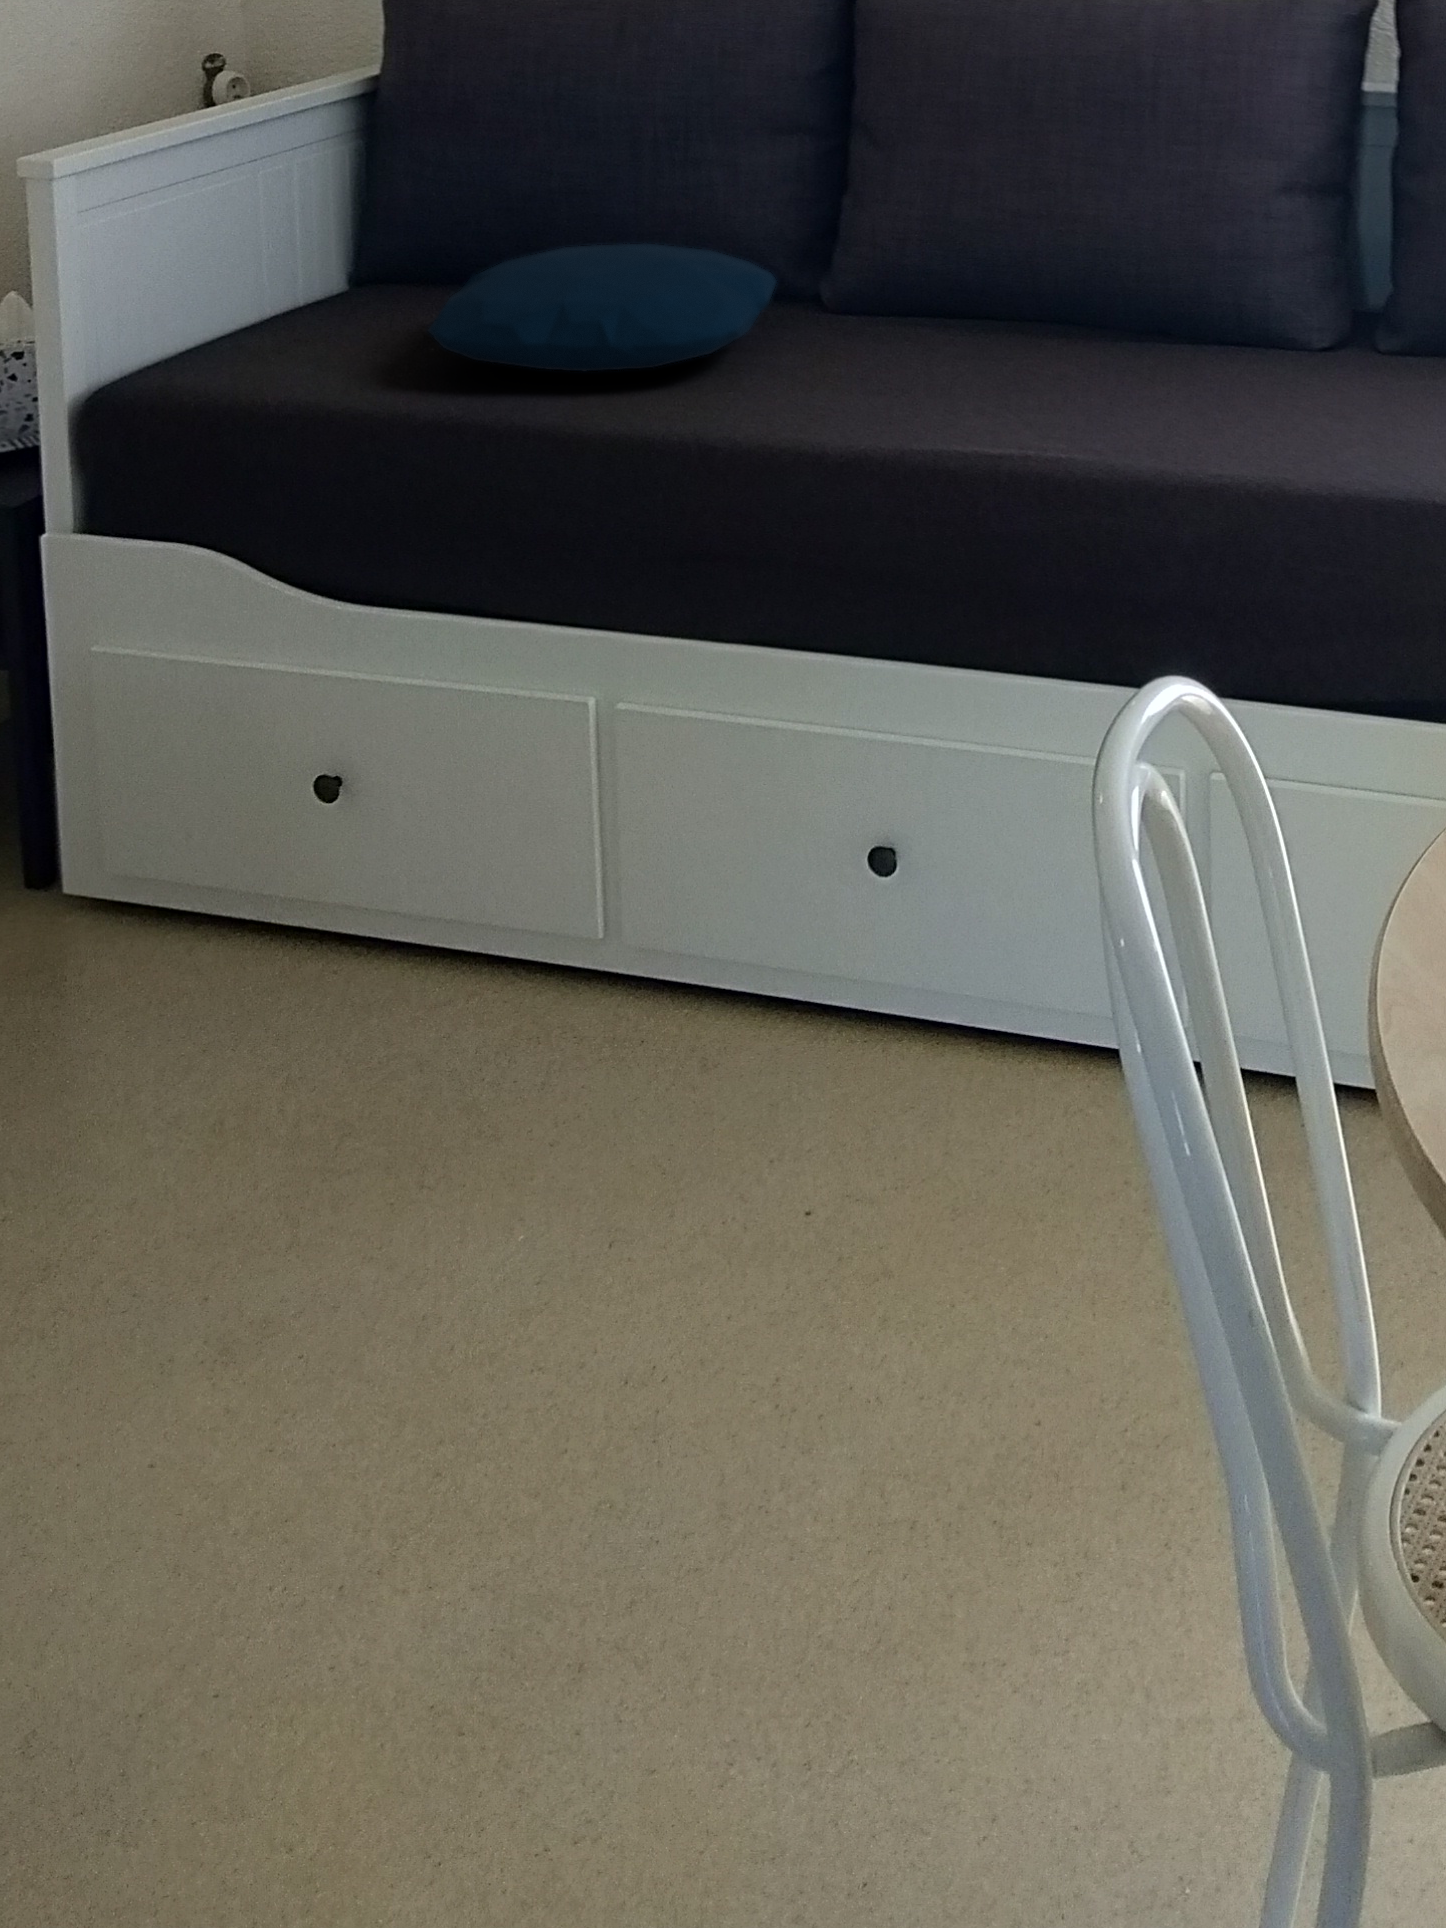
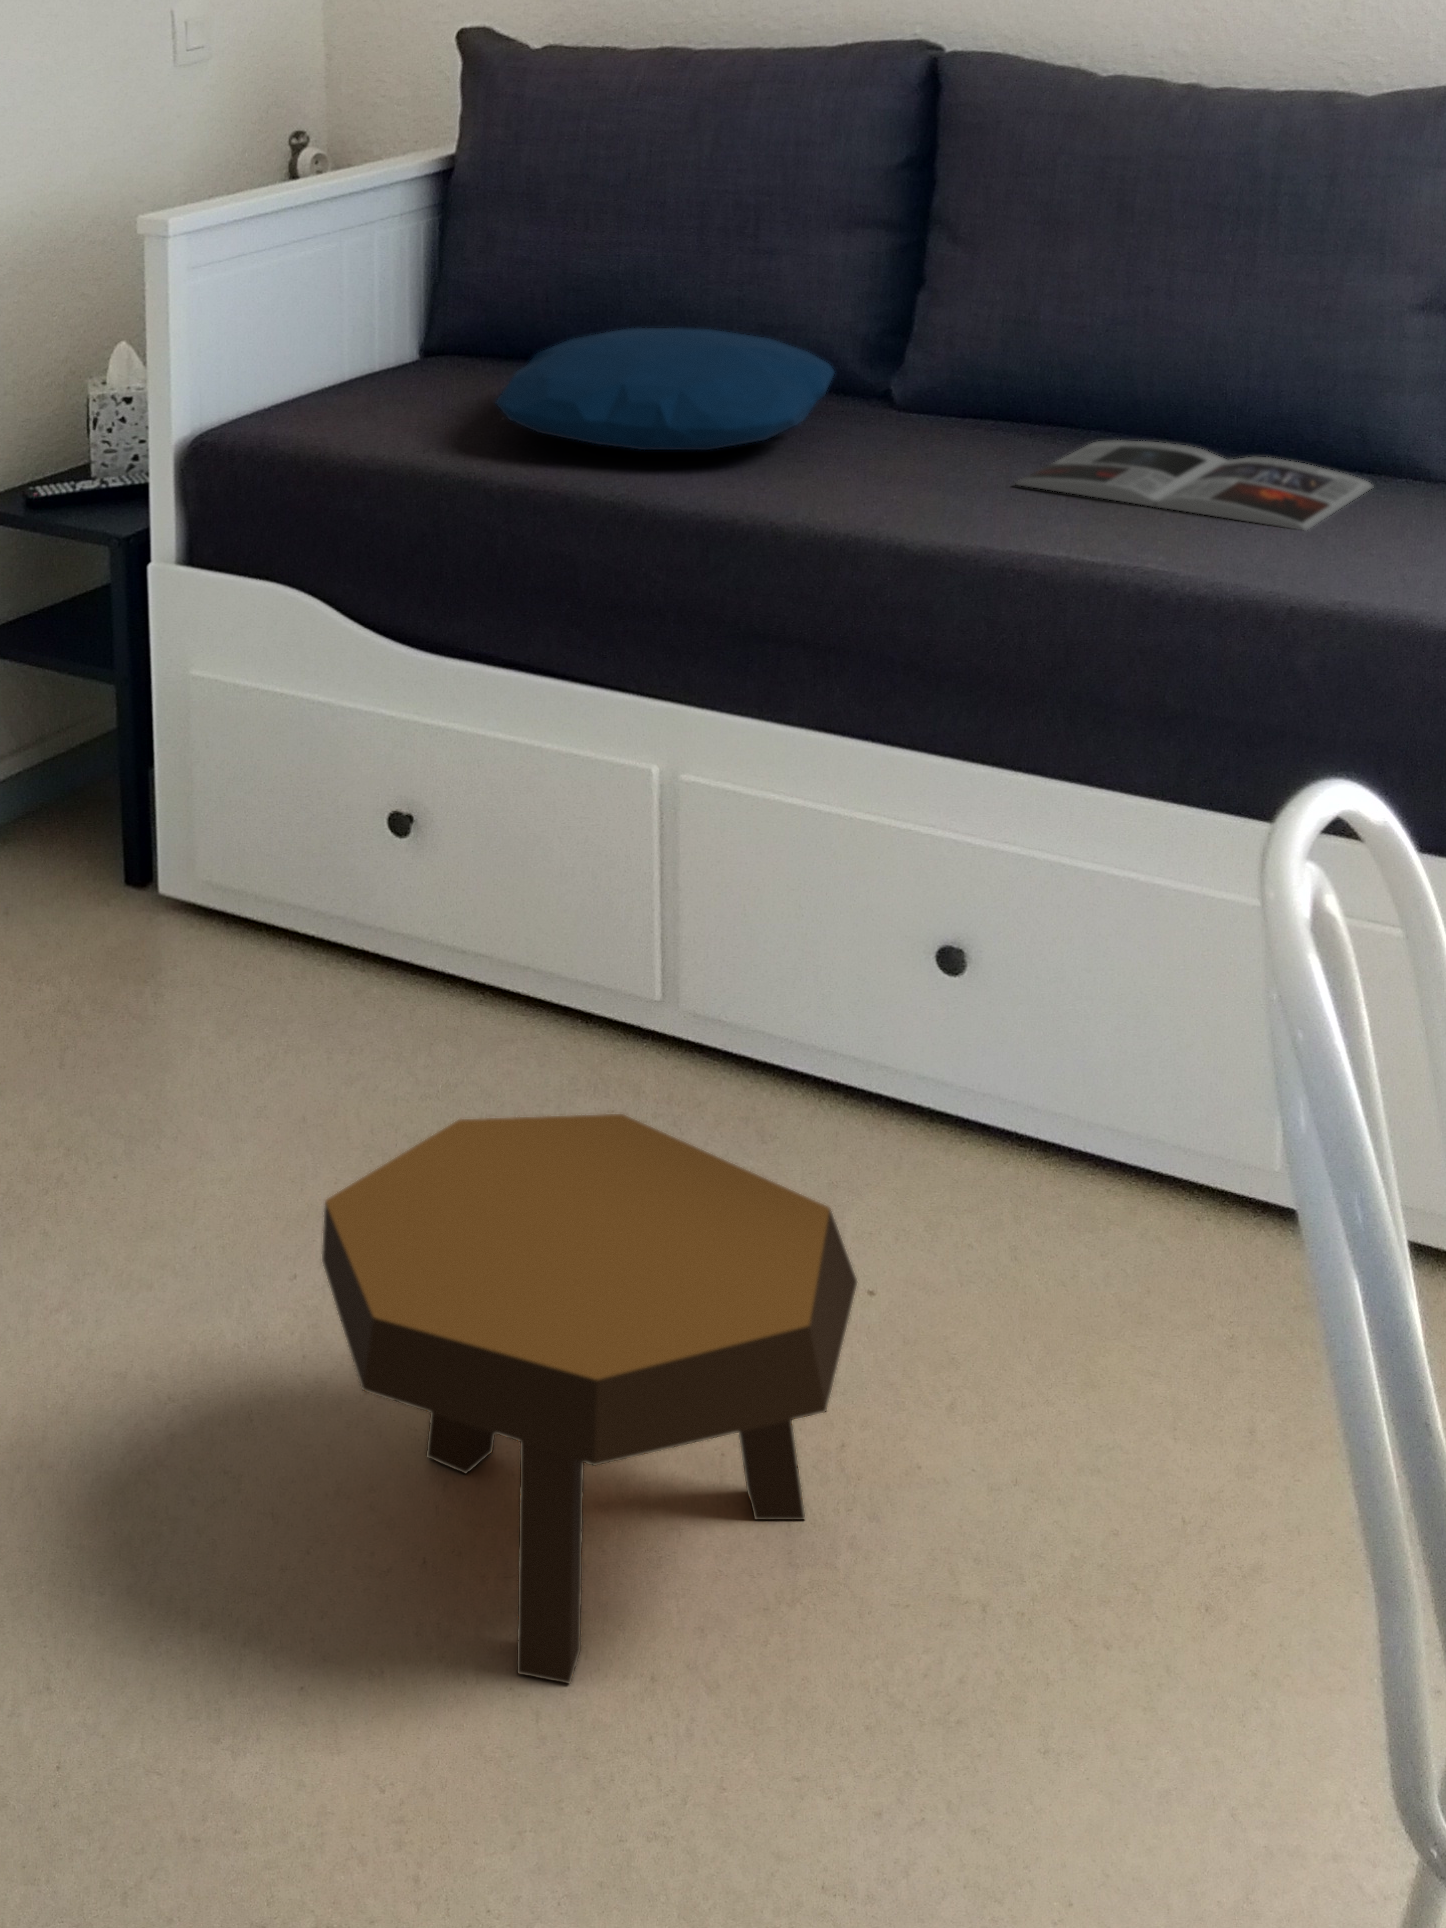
magazine: none [957,333,1287,410] -> present [1016,440,1373,531]
footstool: none [248,1095,841,1773] -> present [322,1114,857,1683]

